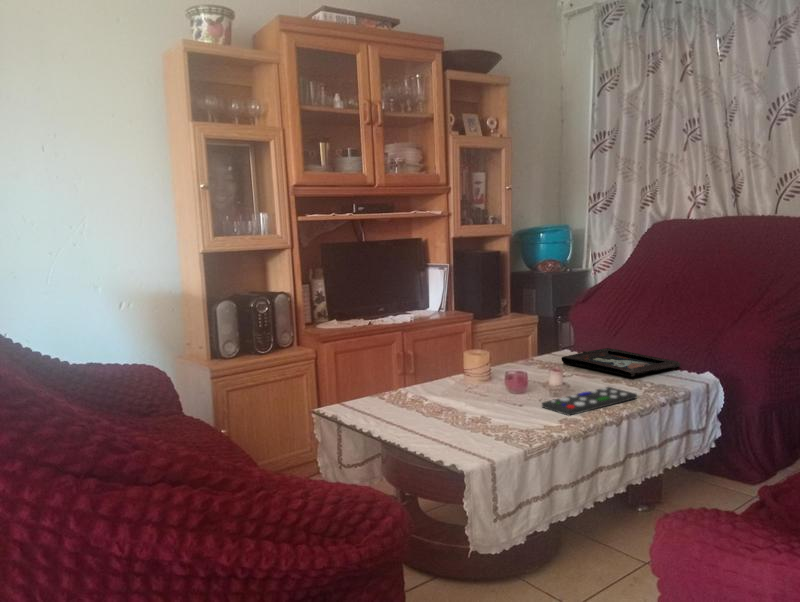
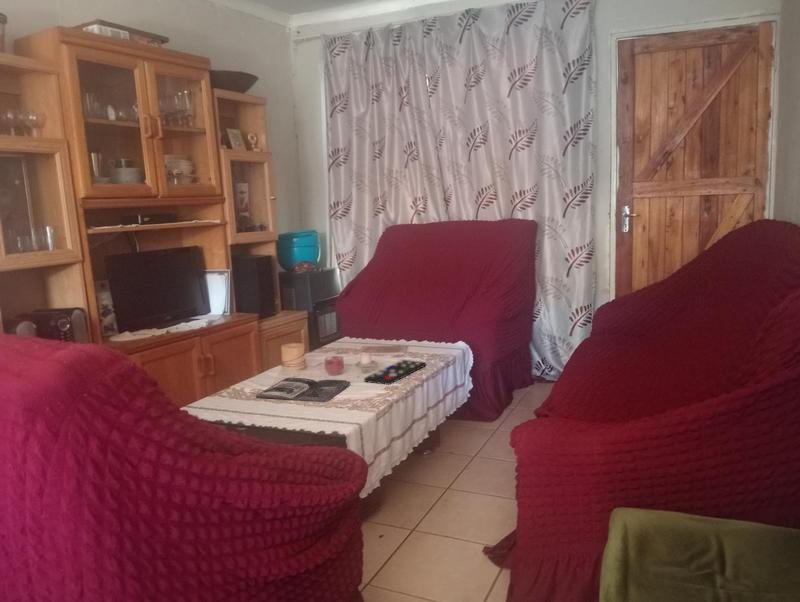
decorative tray: present [561,348,680,377] -> none [351,331,439,351]
magazine: none [408,389,522,424] -> present [256,378,350,402]

